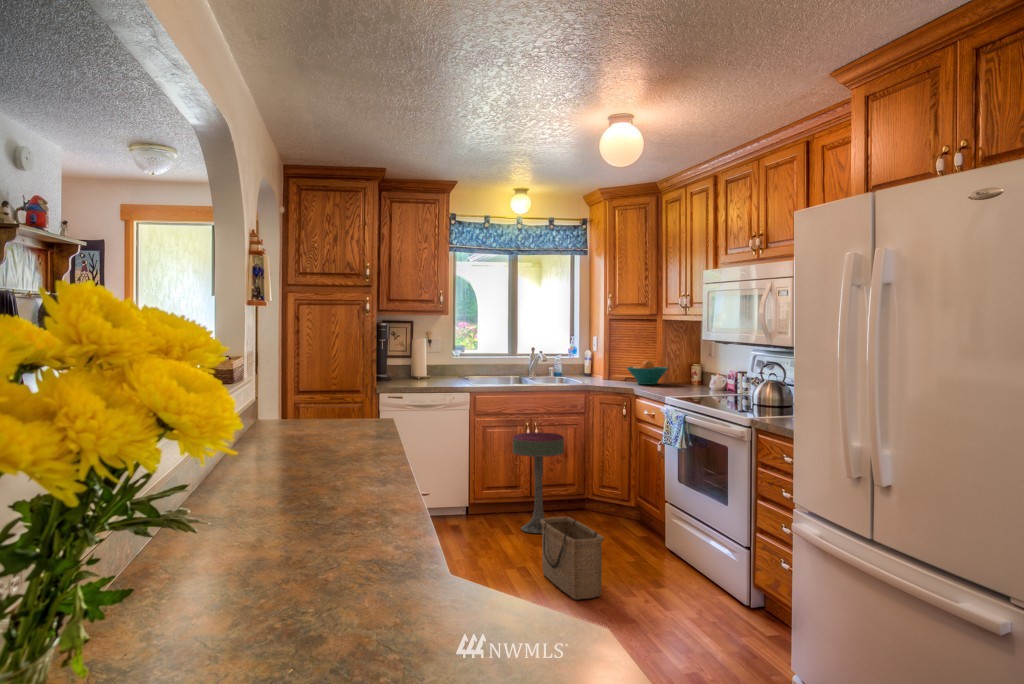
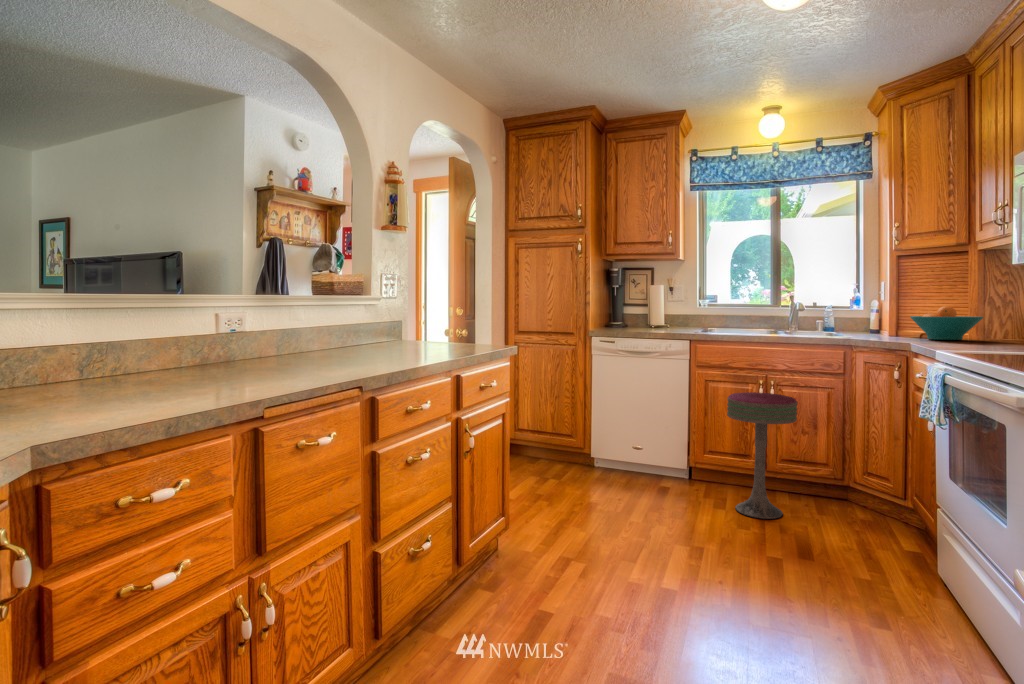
basket: present [540,517,604,600] -> none [709,508,784,647]

